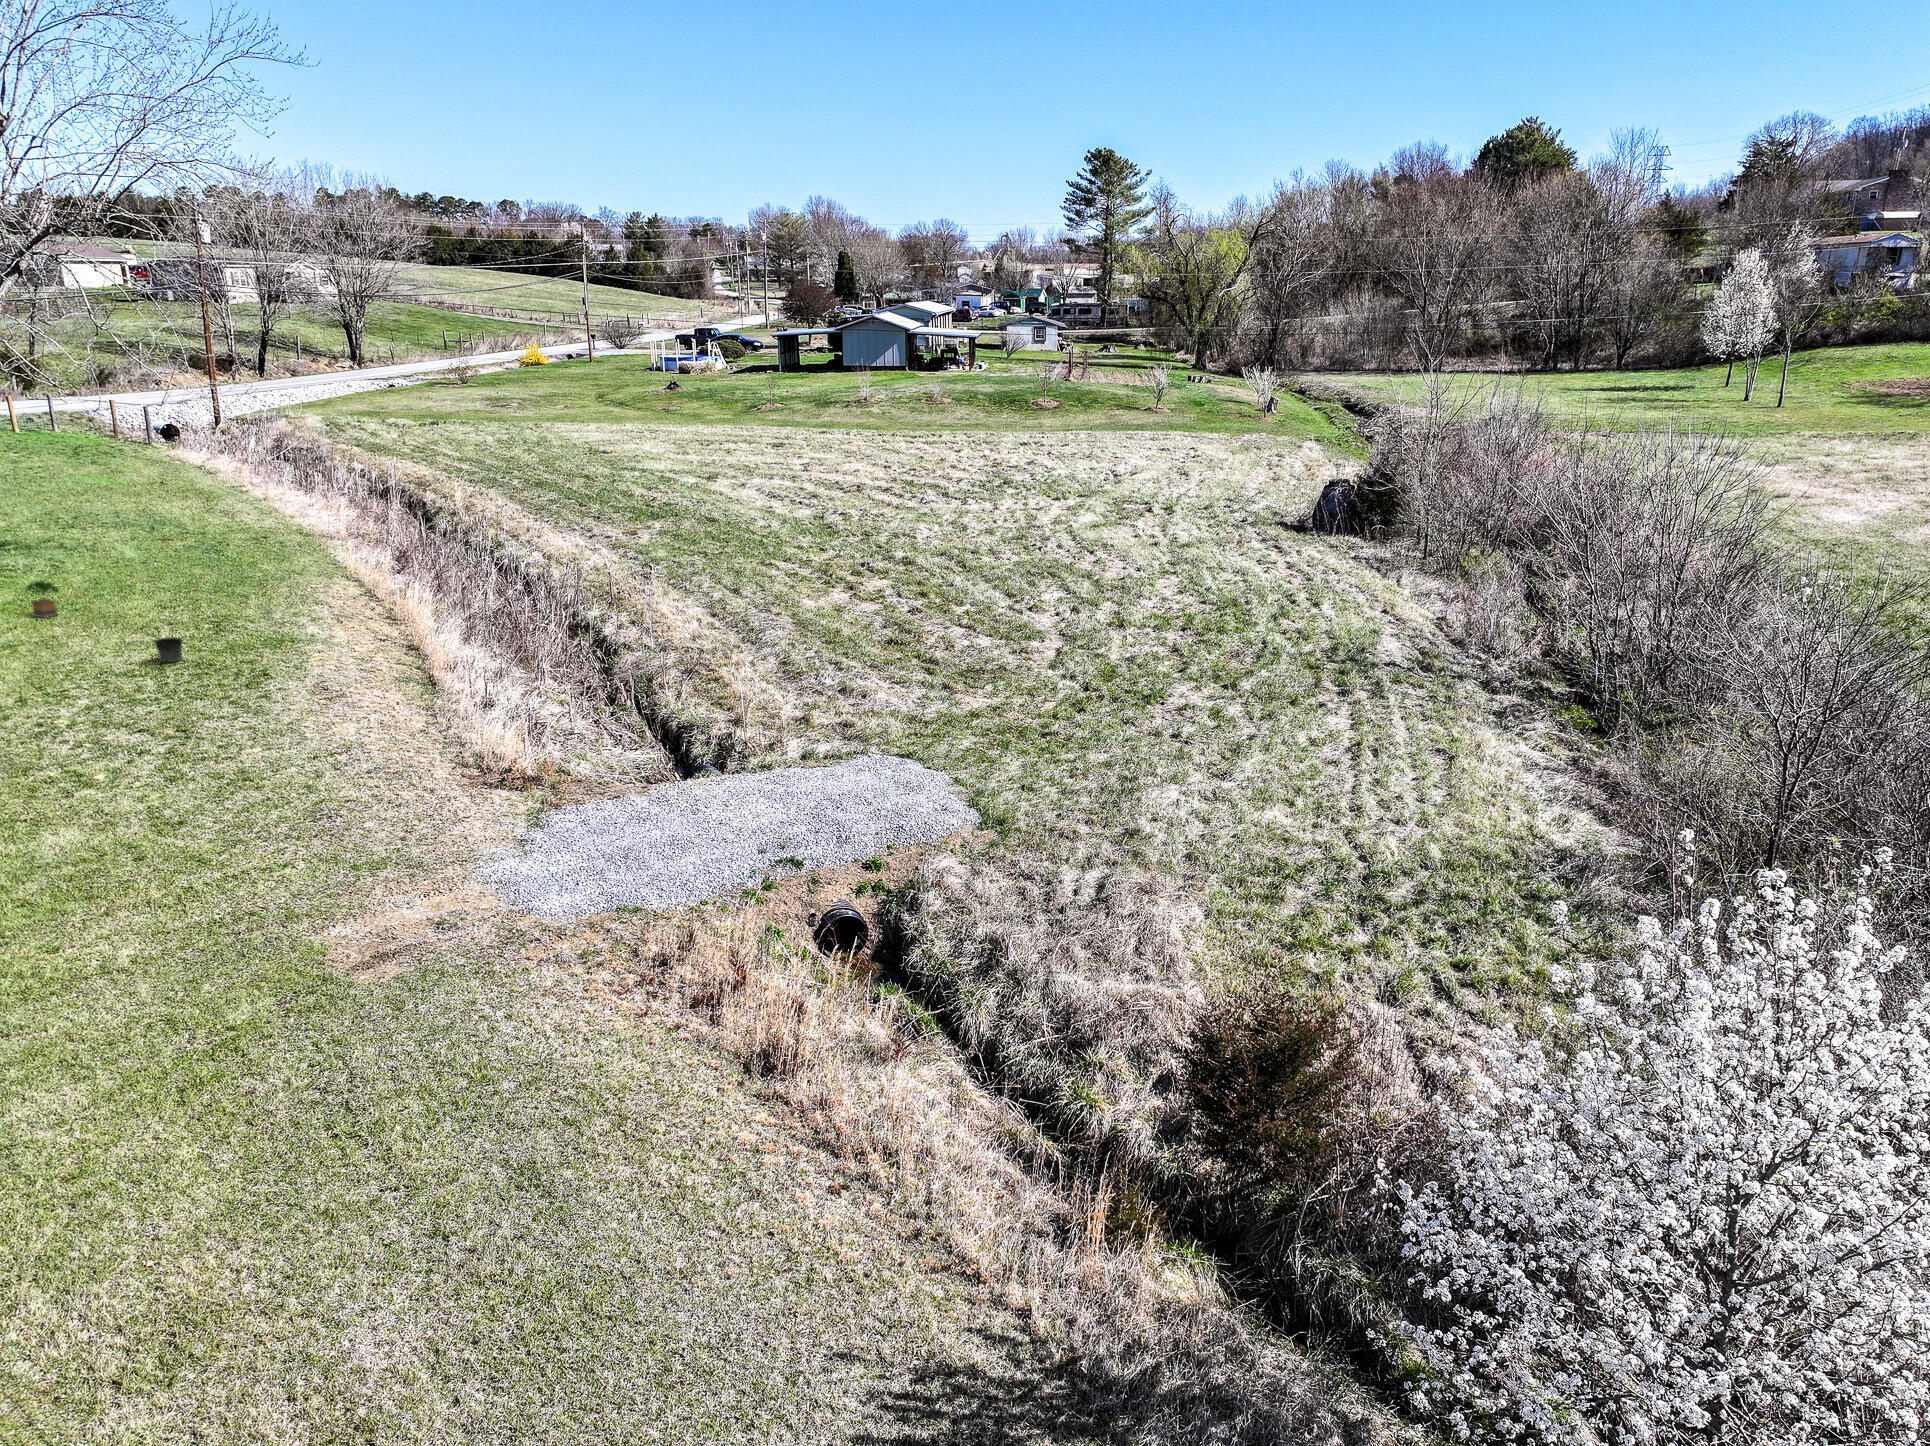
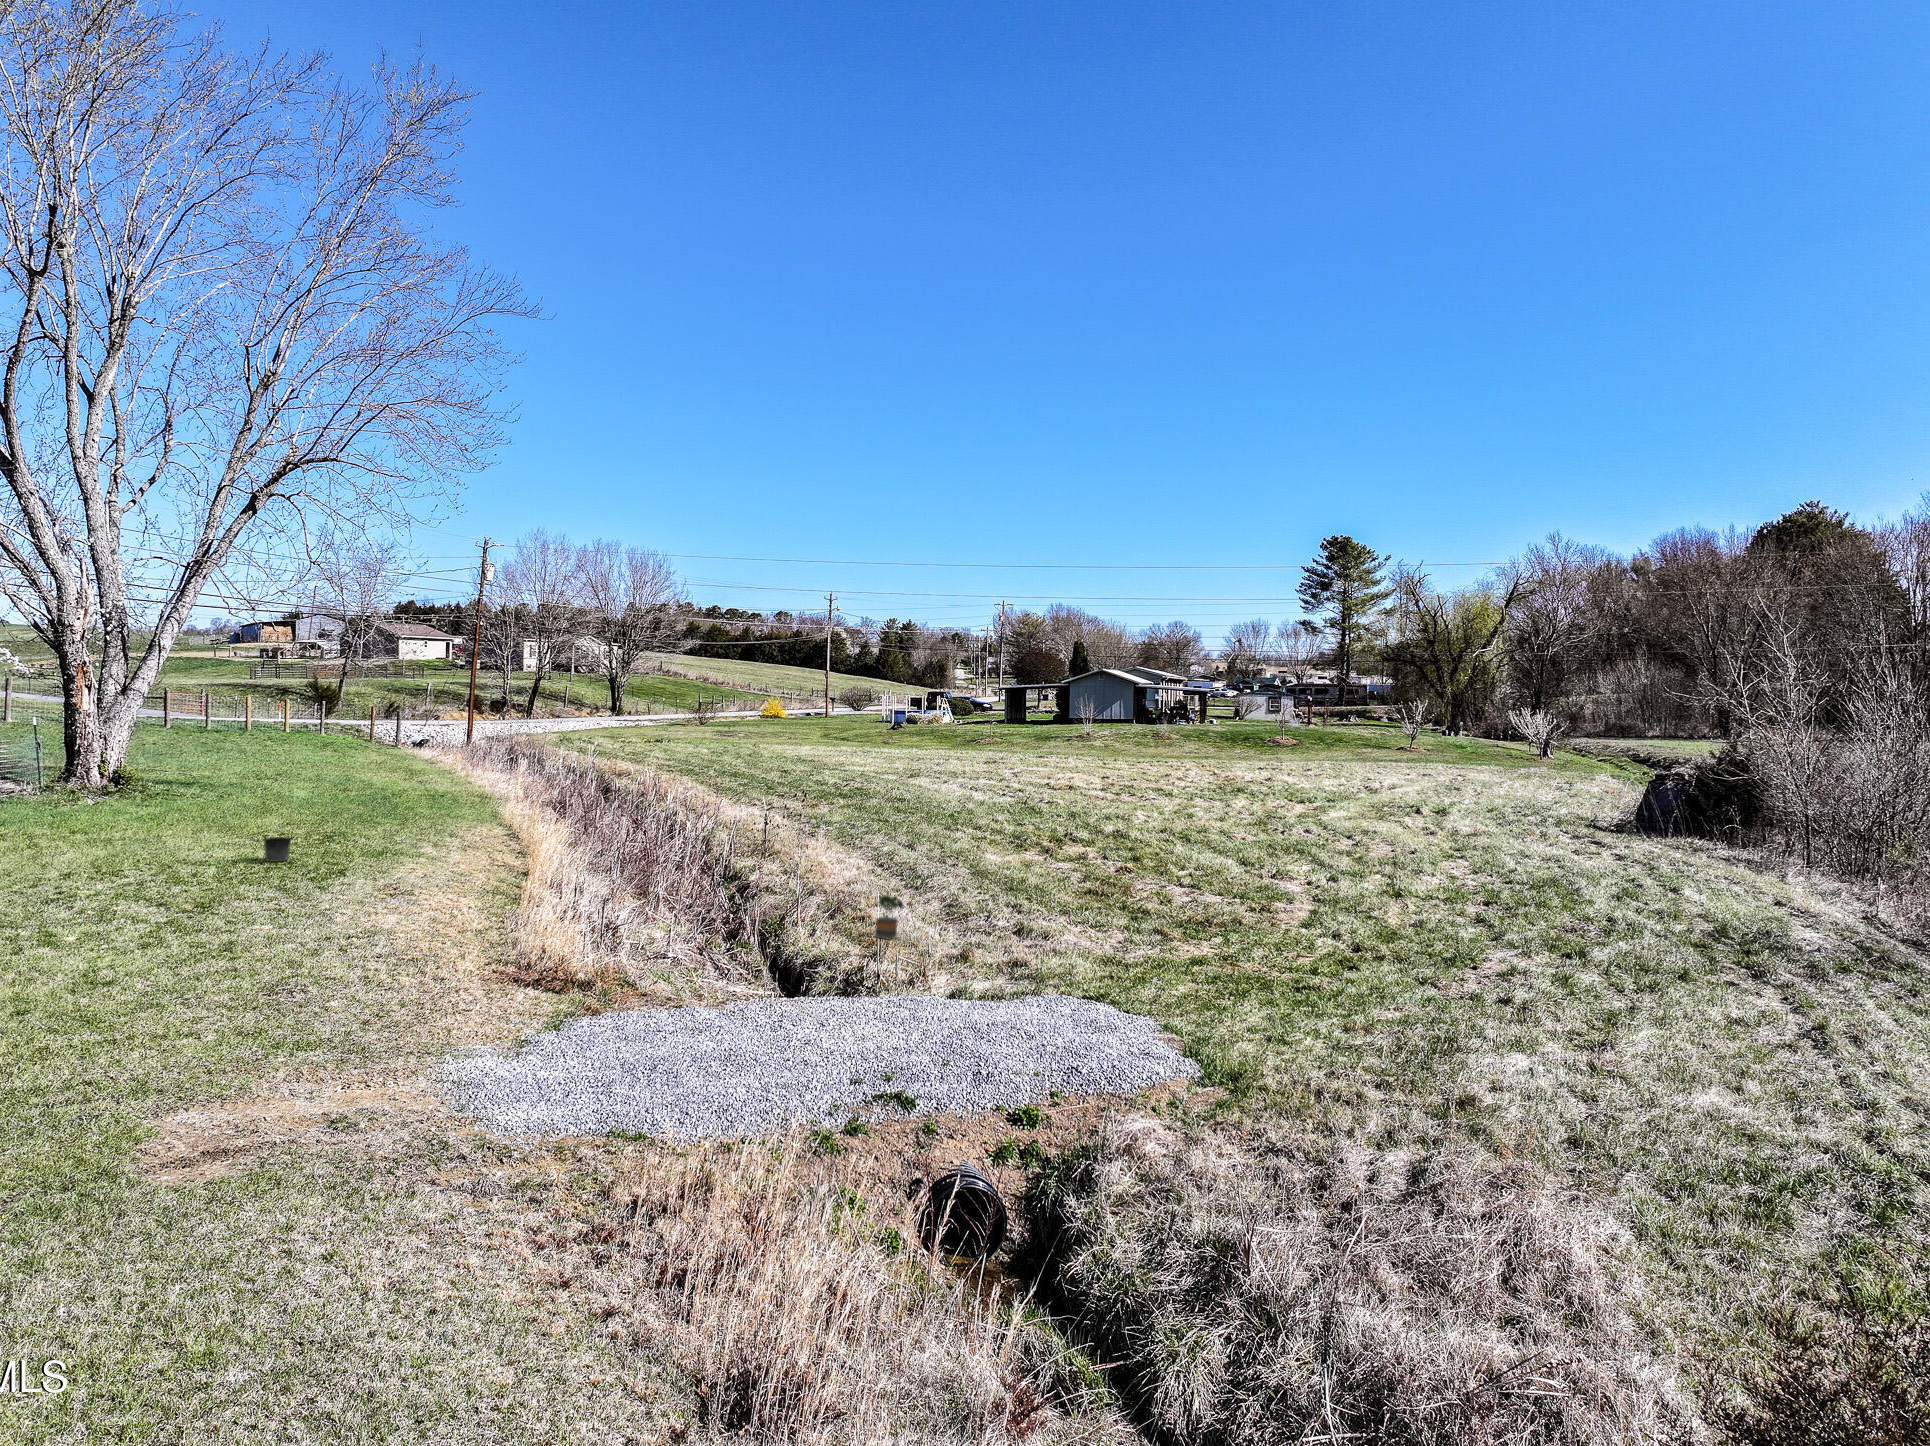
potted tree: present [26,581,59,618] -> present [873,895,904,939]

